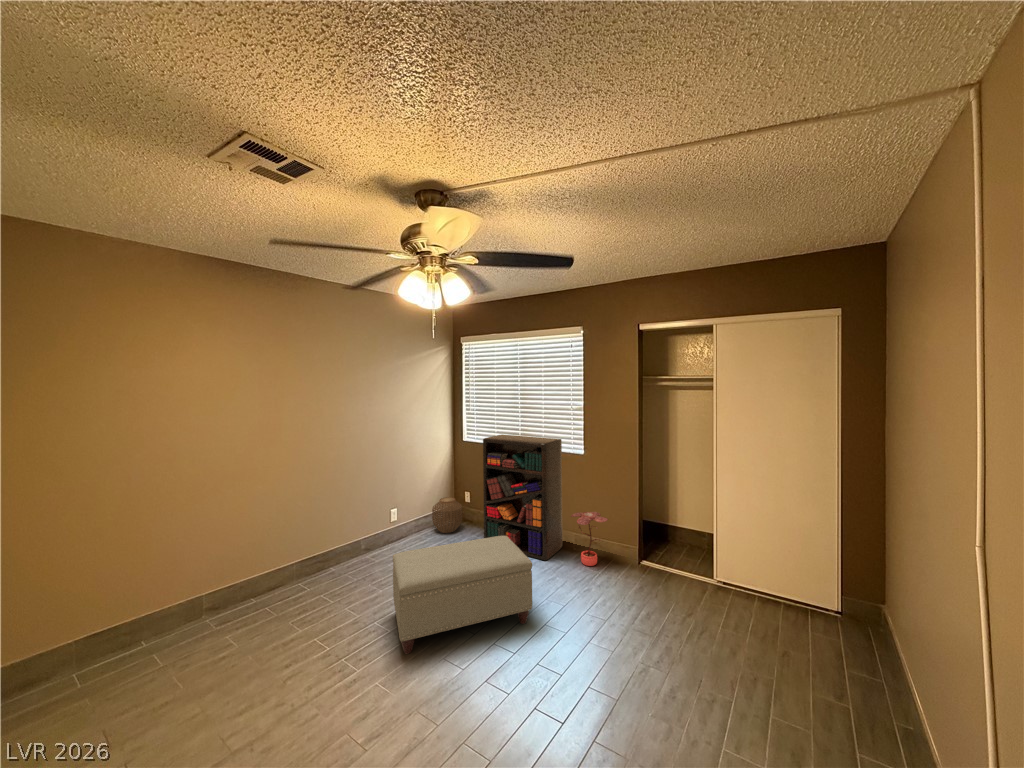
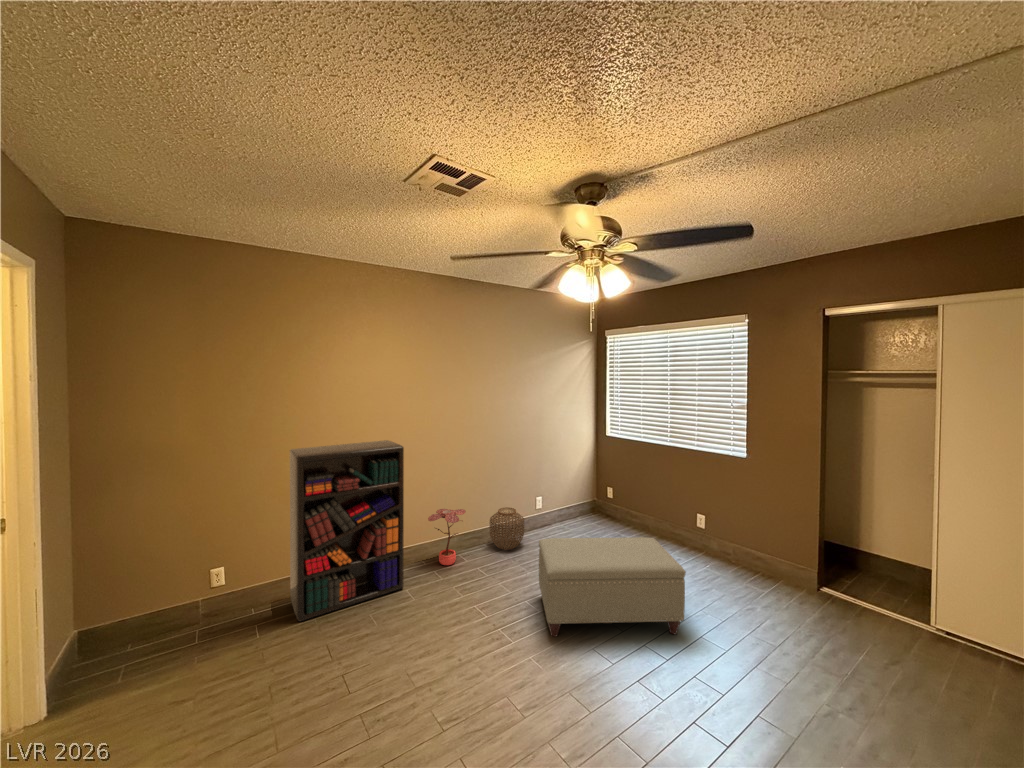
bookshelf: present [483,435,562,560] -> present [290,440,404,621]
woven basket: present [432,497,462,533] -> present [490,507,524,550]
potted plant: present [571,512,608,566] -> present [428,509,466,565]

